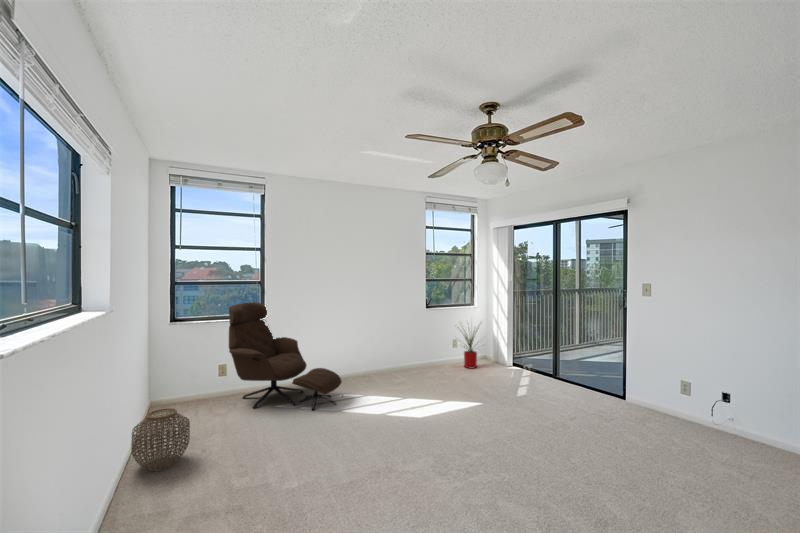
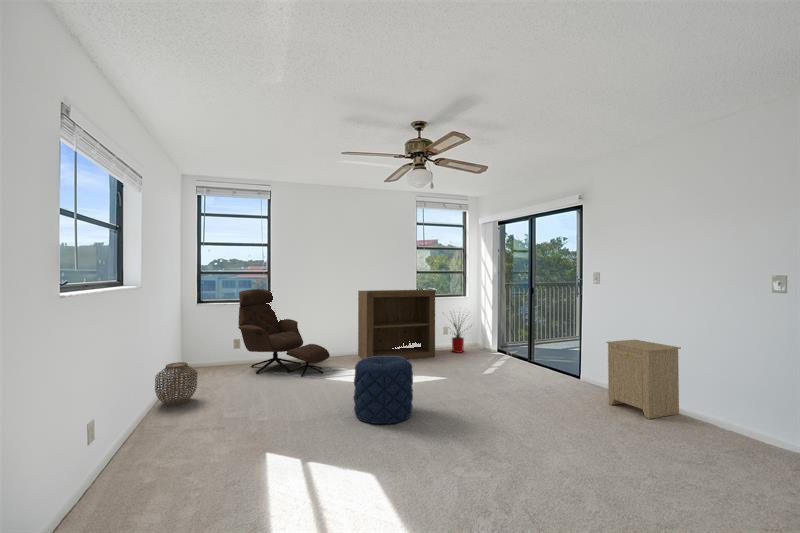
bookshelf: none [364,299,452,385] -> present [358,290,436,359]
side table: none [681,360,770,455] -> present [606,340,681,419]
pouf: none [409,391,485,486] -> present [354,355,413,424]

